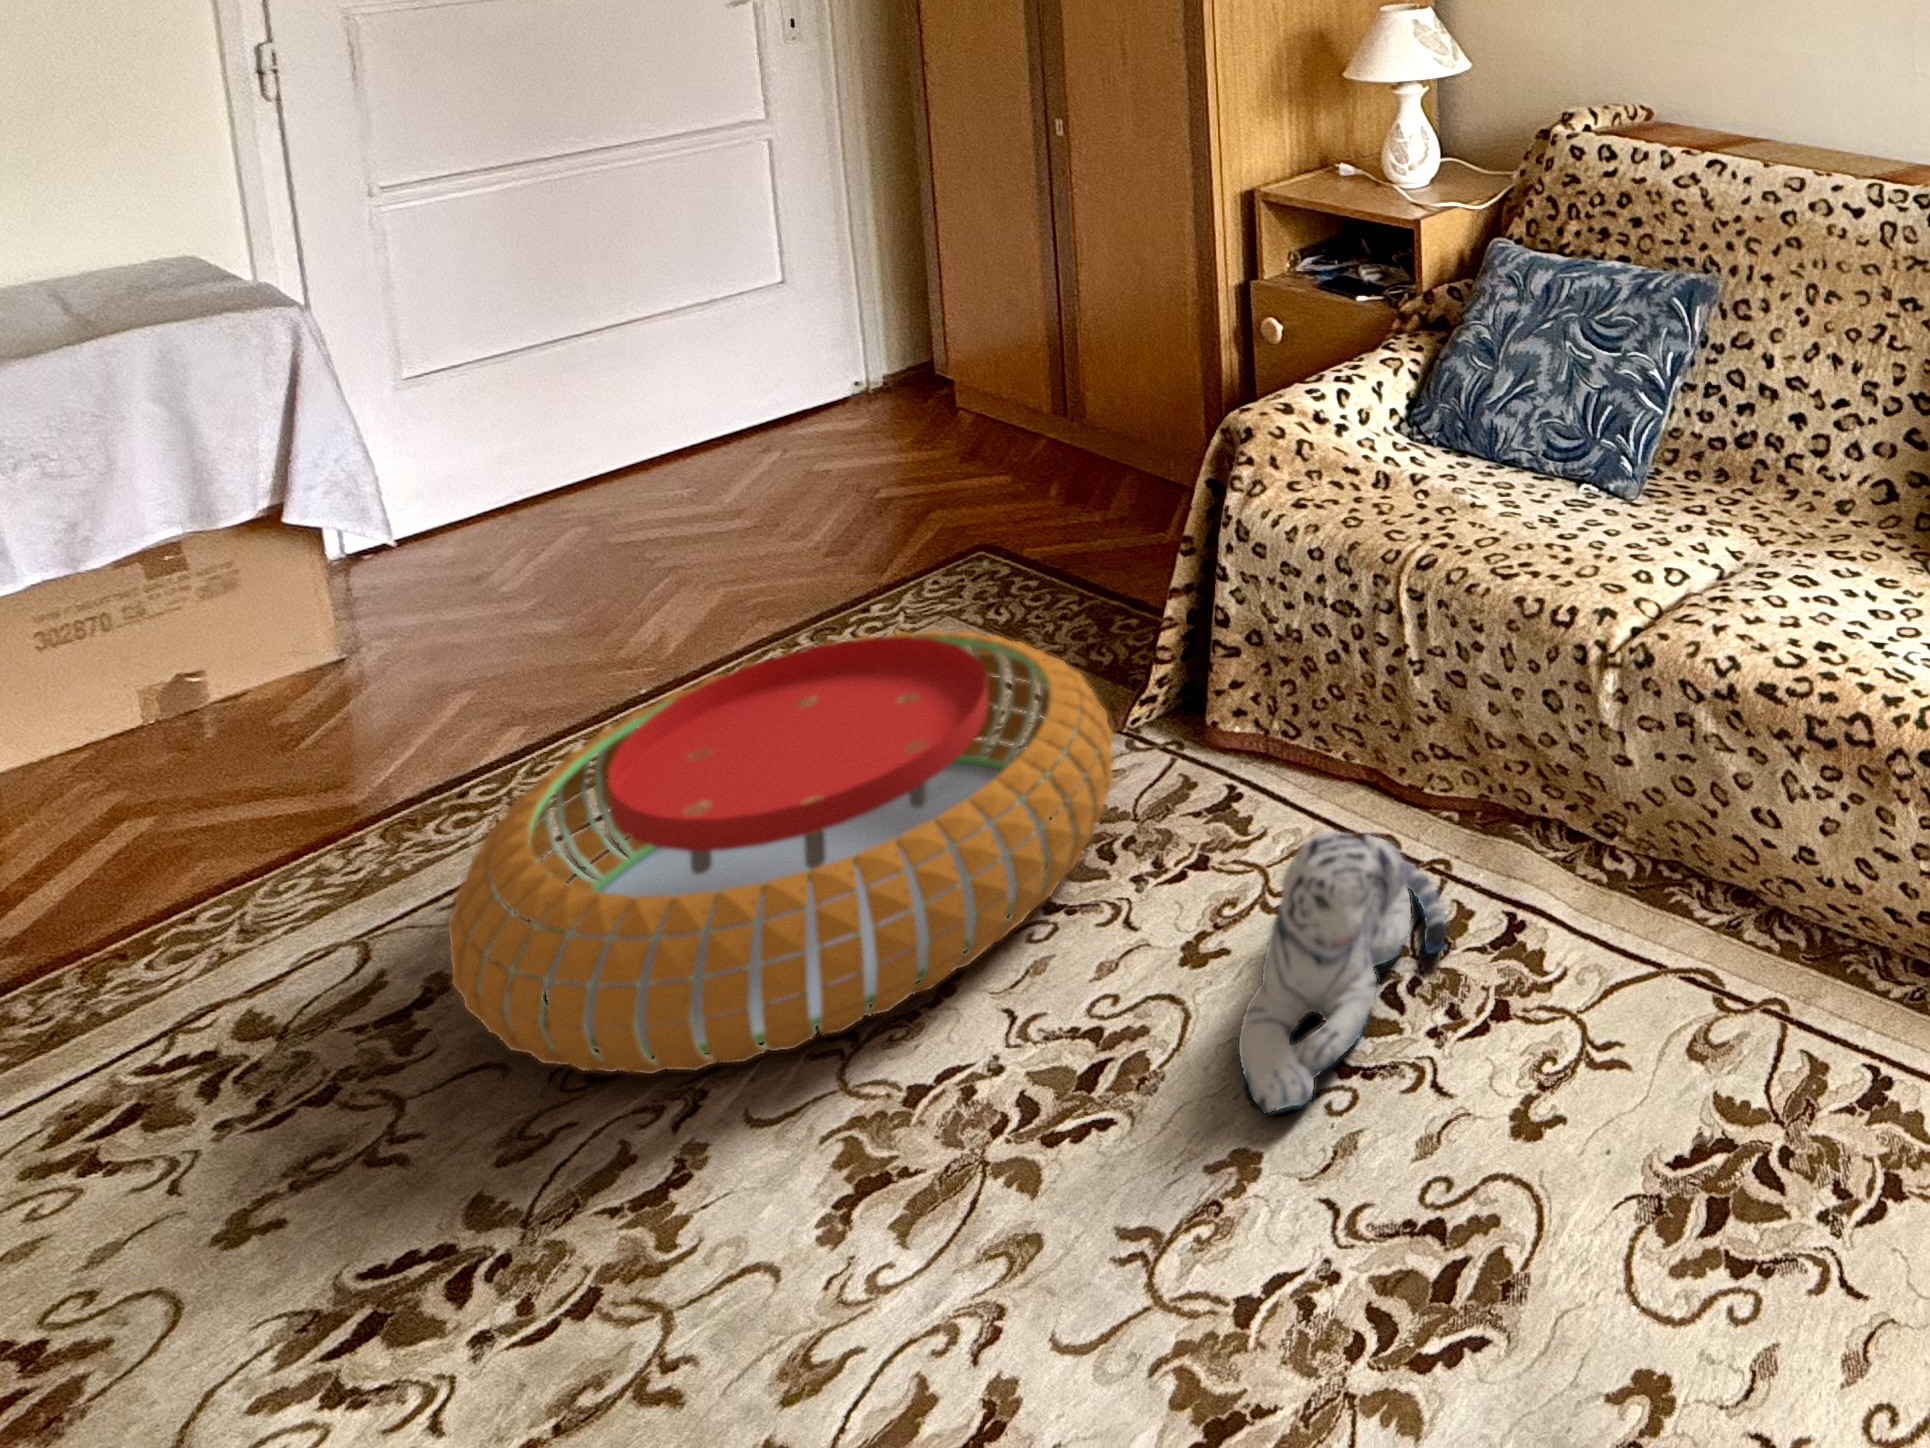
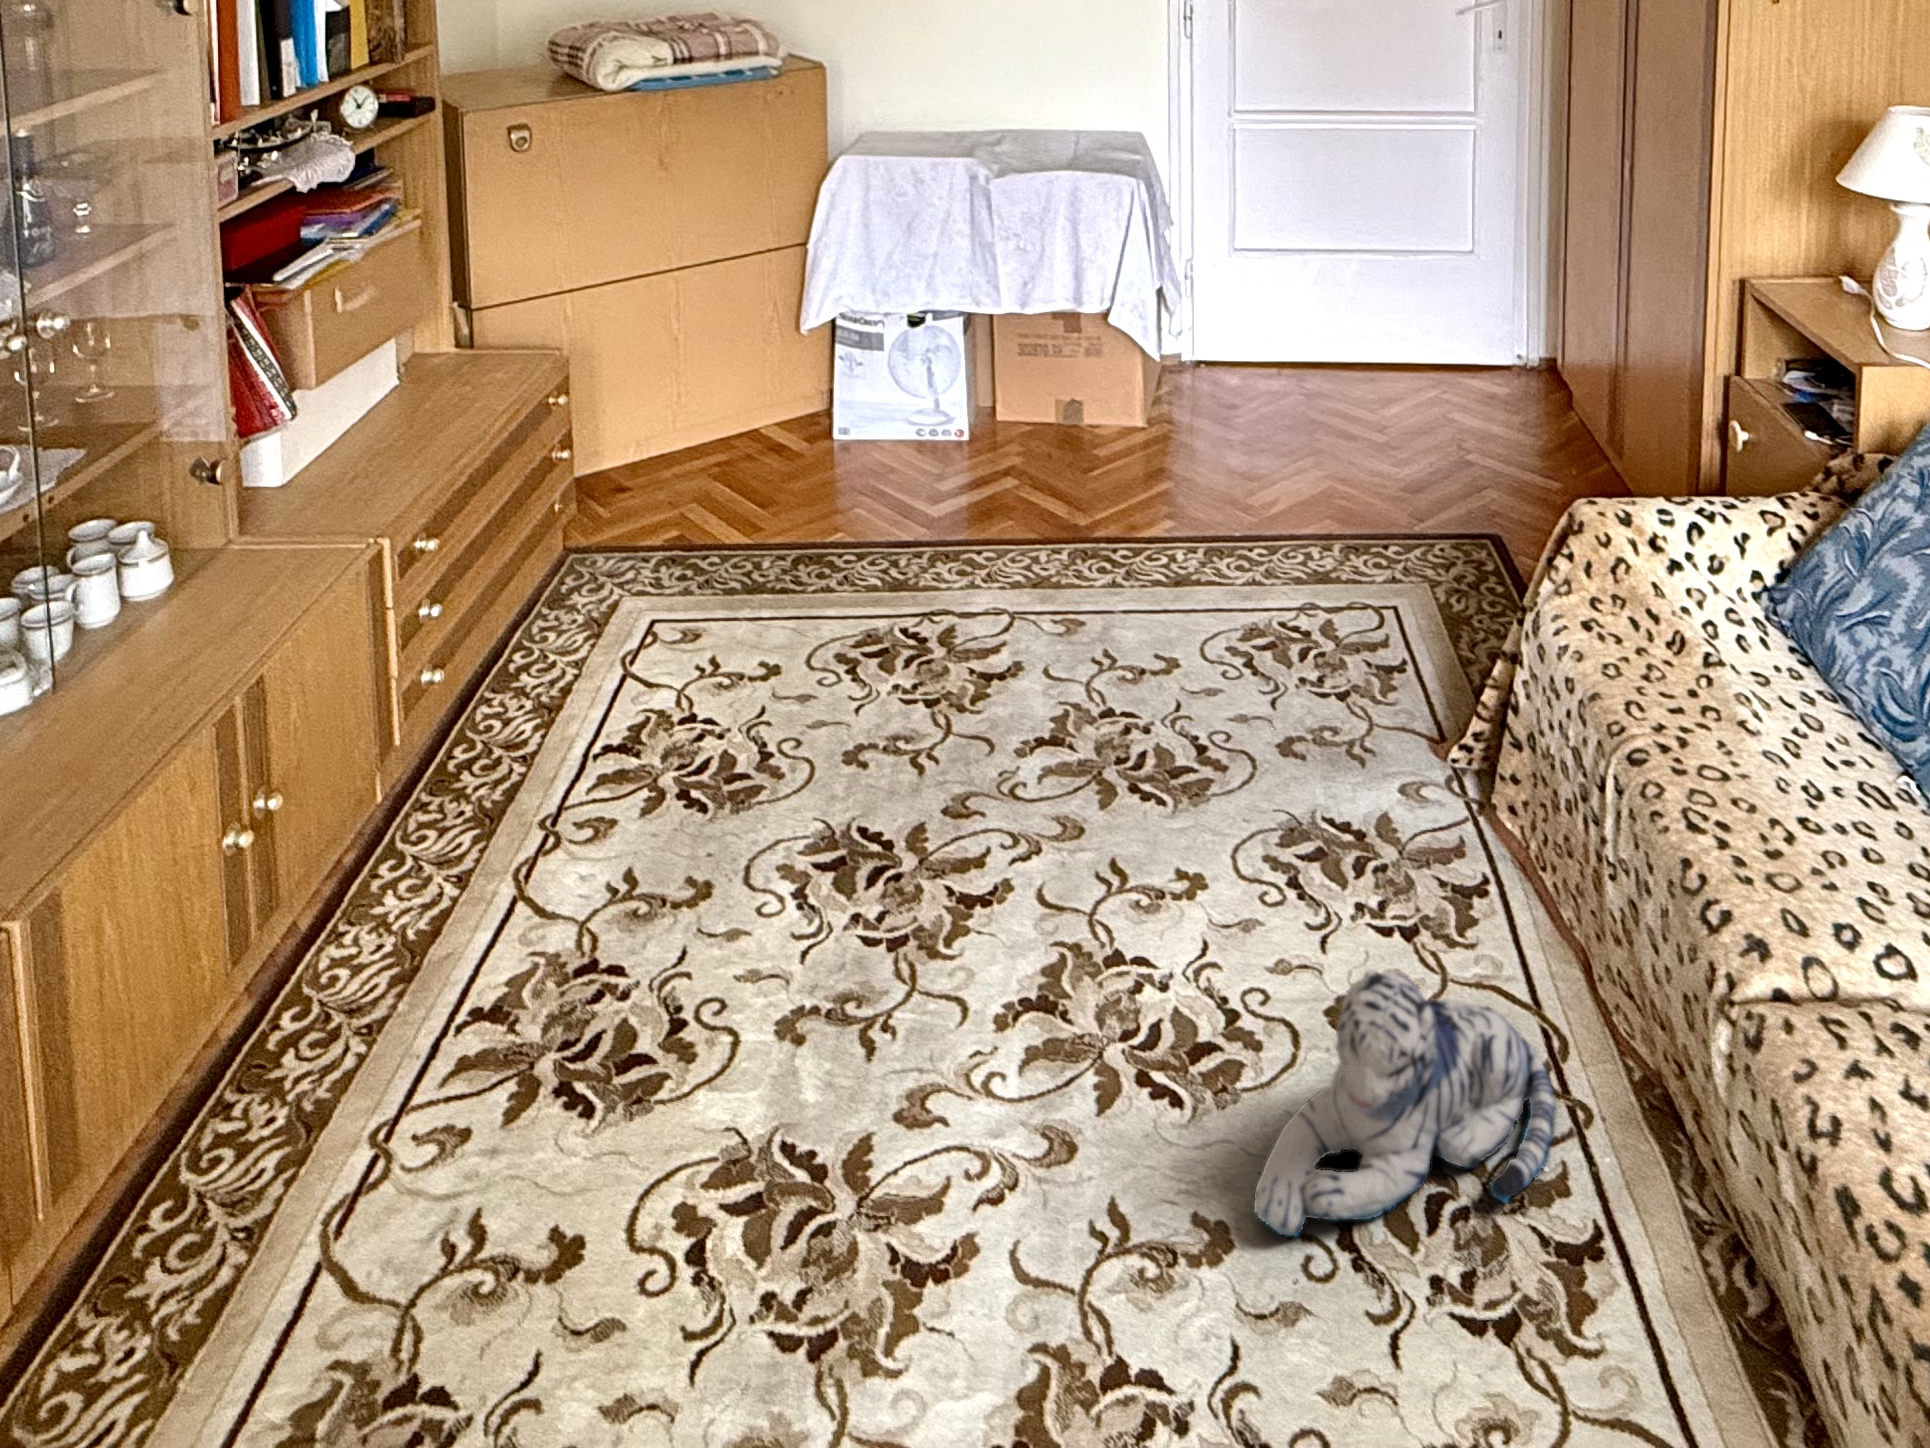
pouf: present [448,630,1113,1074] -> none [982,544,1413,882]

